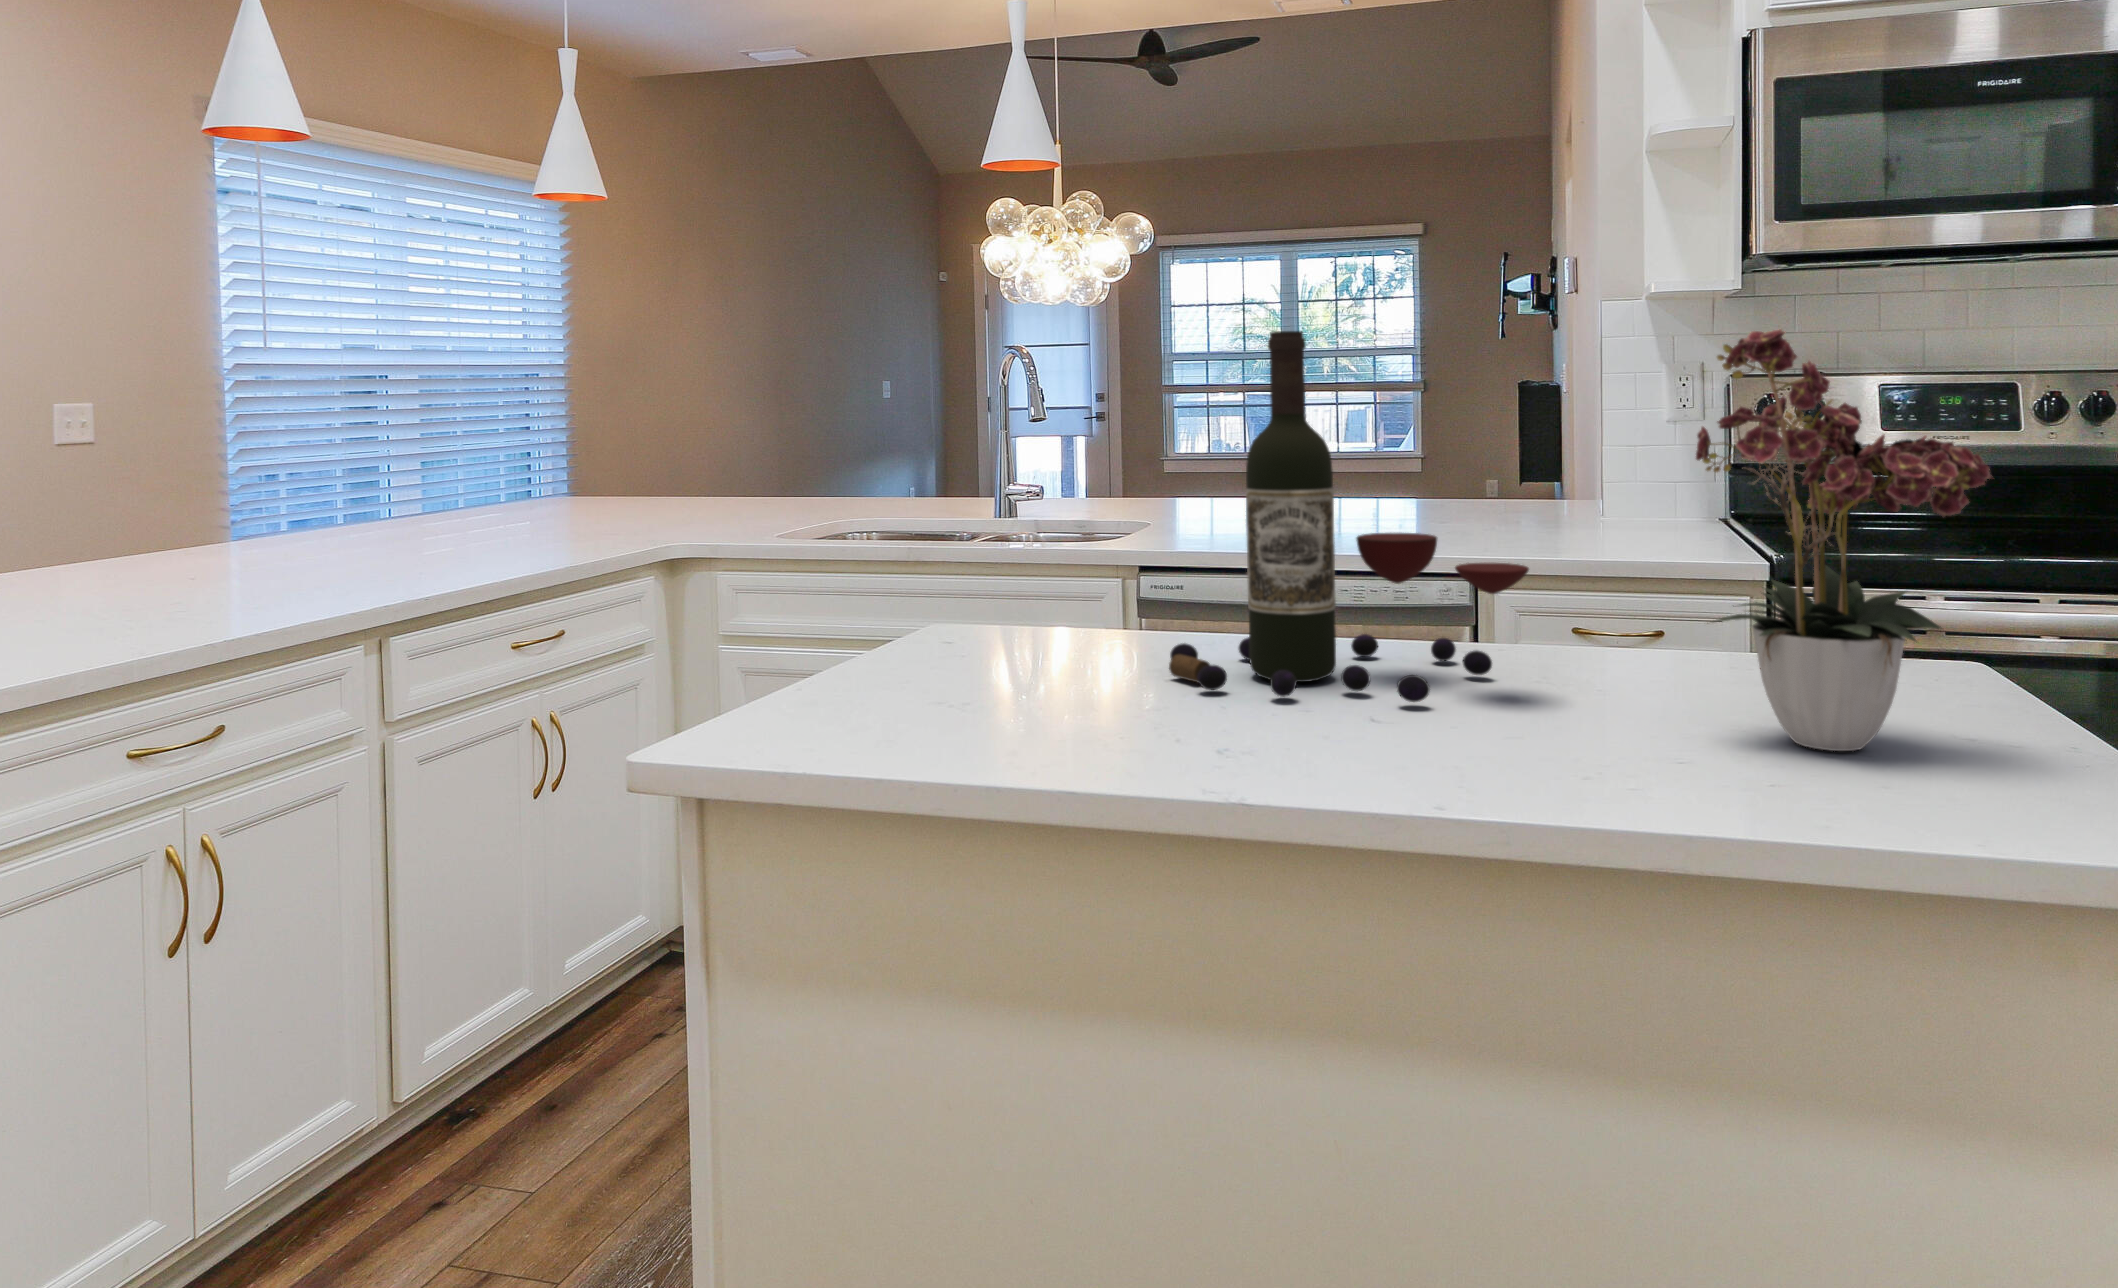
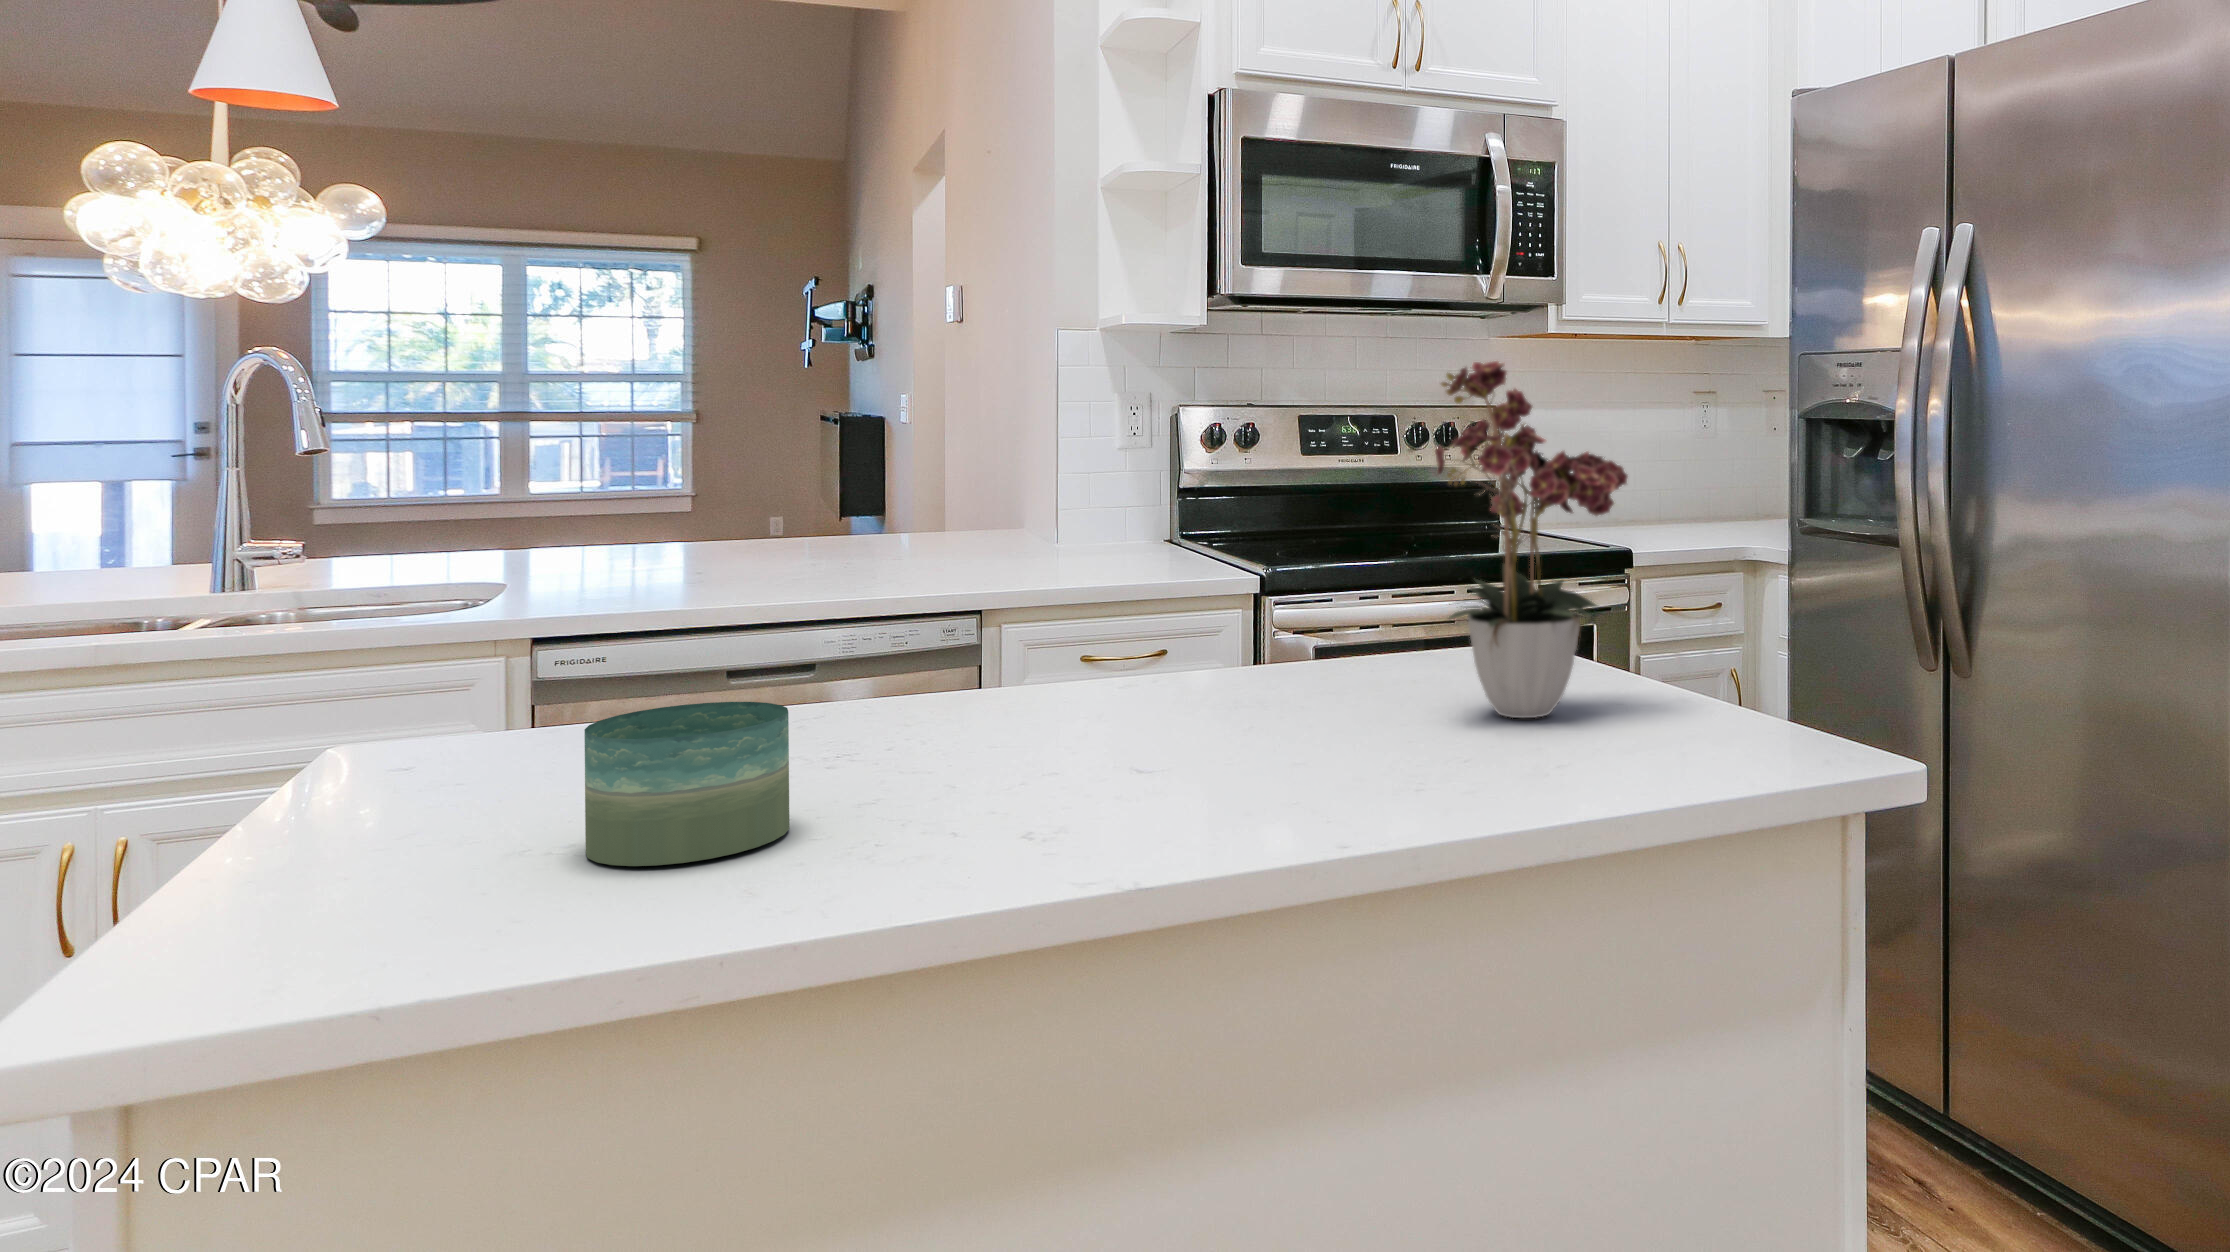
wine bottle: present [1169,331,1529,702] -> none [850,343,1273,757]
candle: none [905,619,1042,735] -> present [584,702,790,866]

